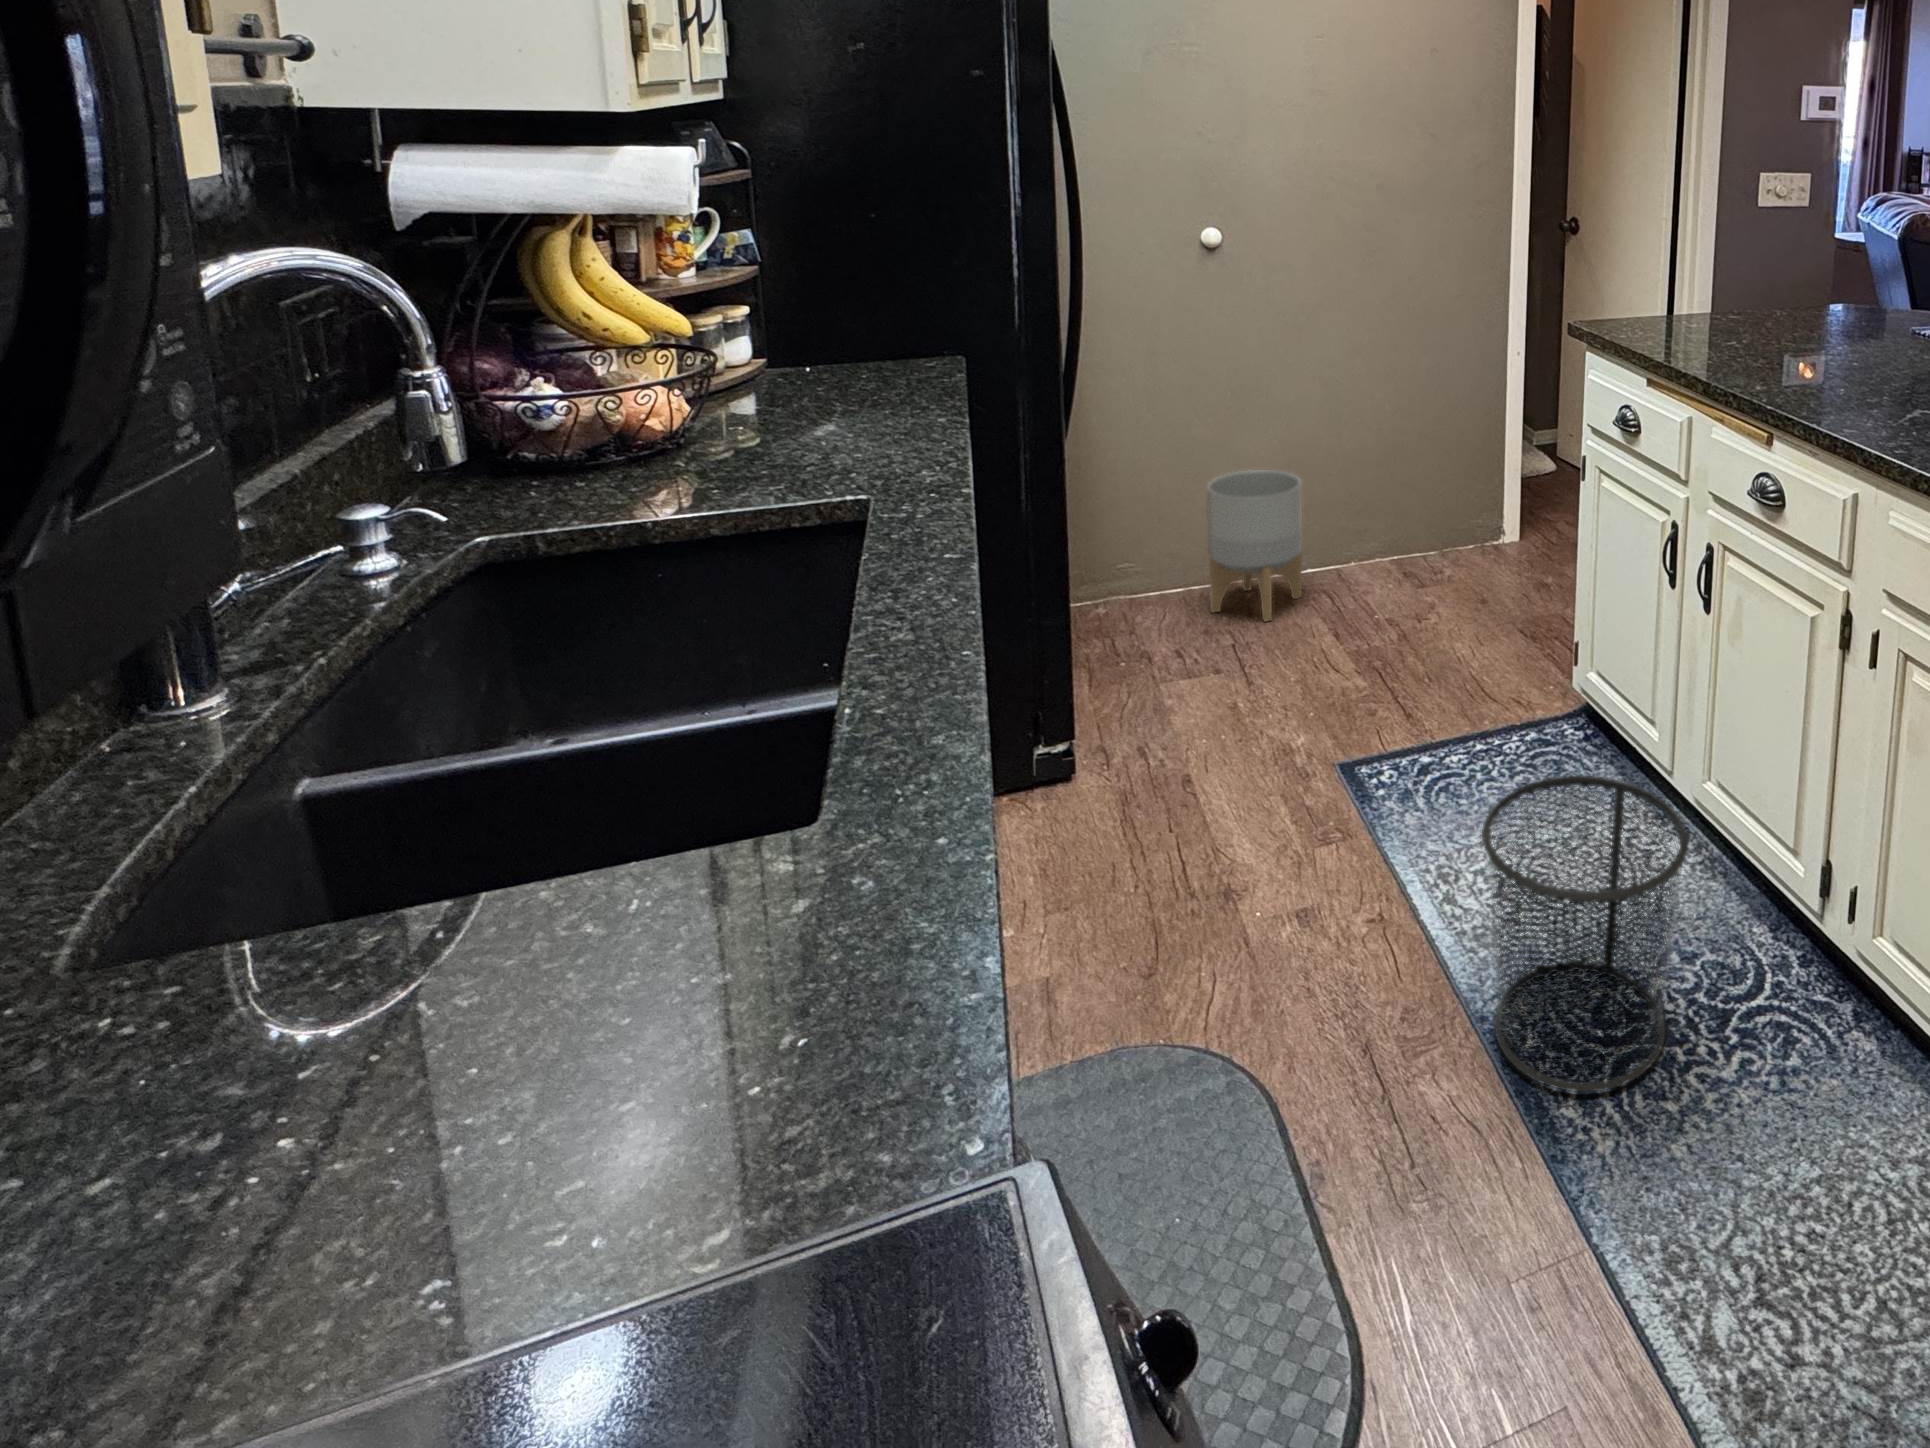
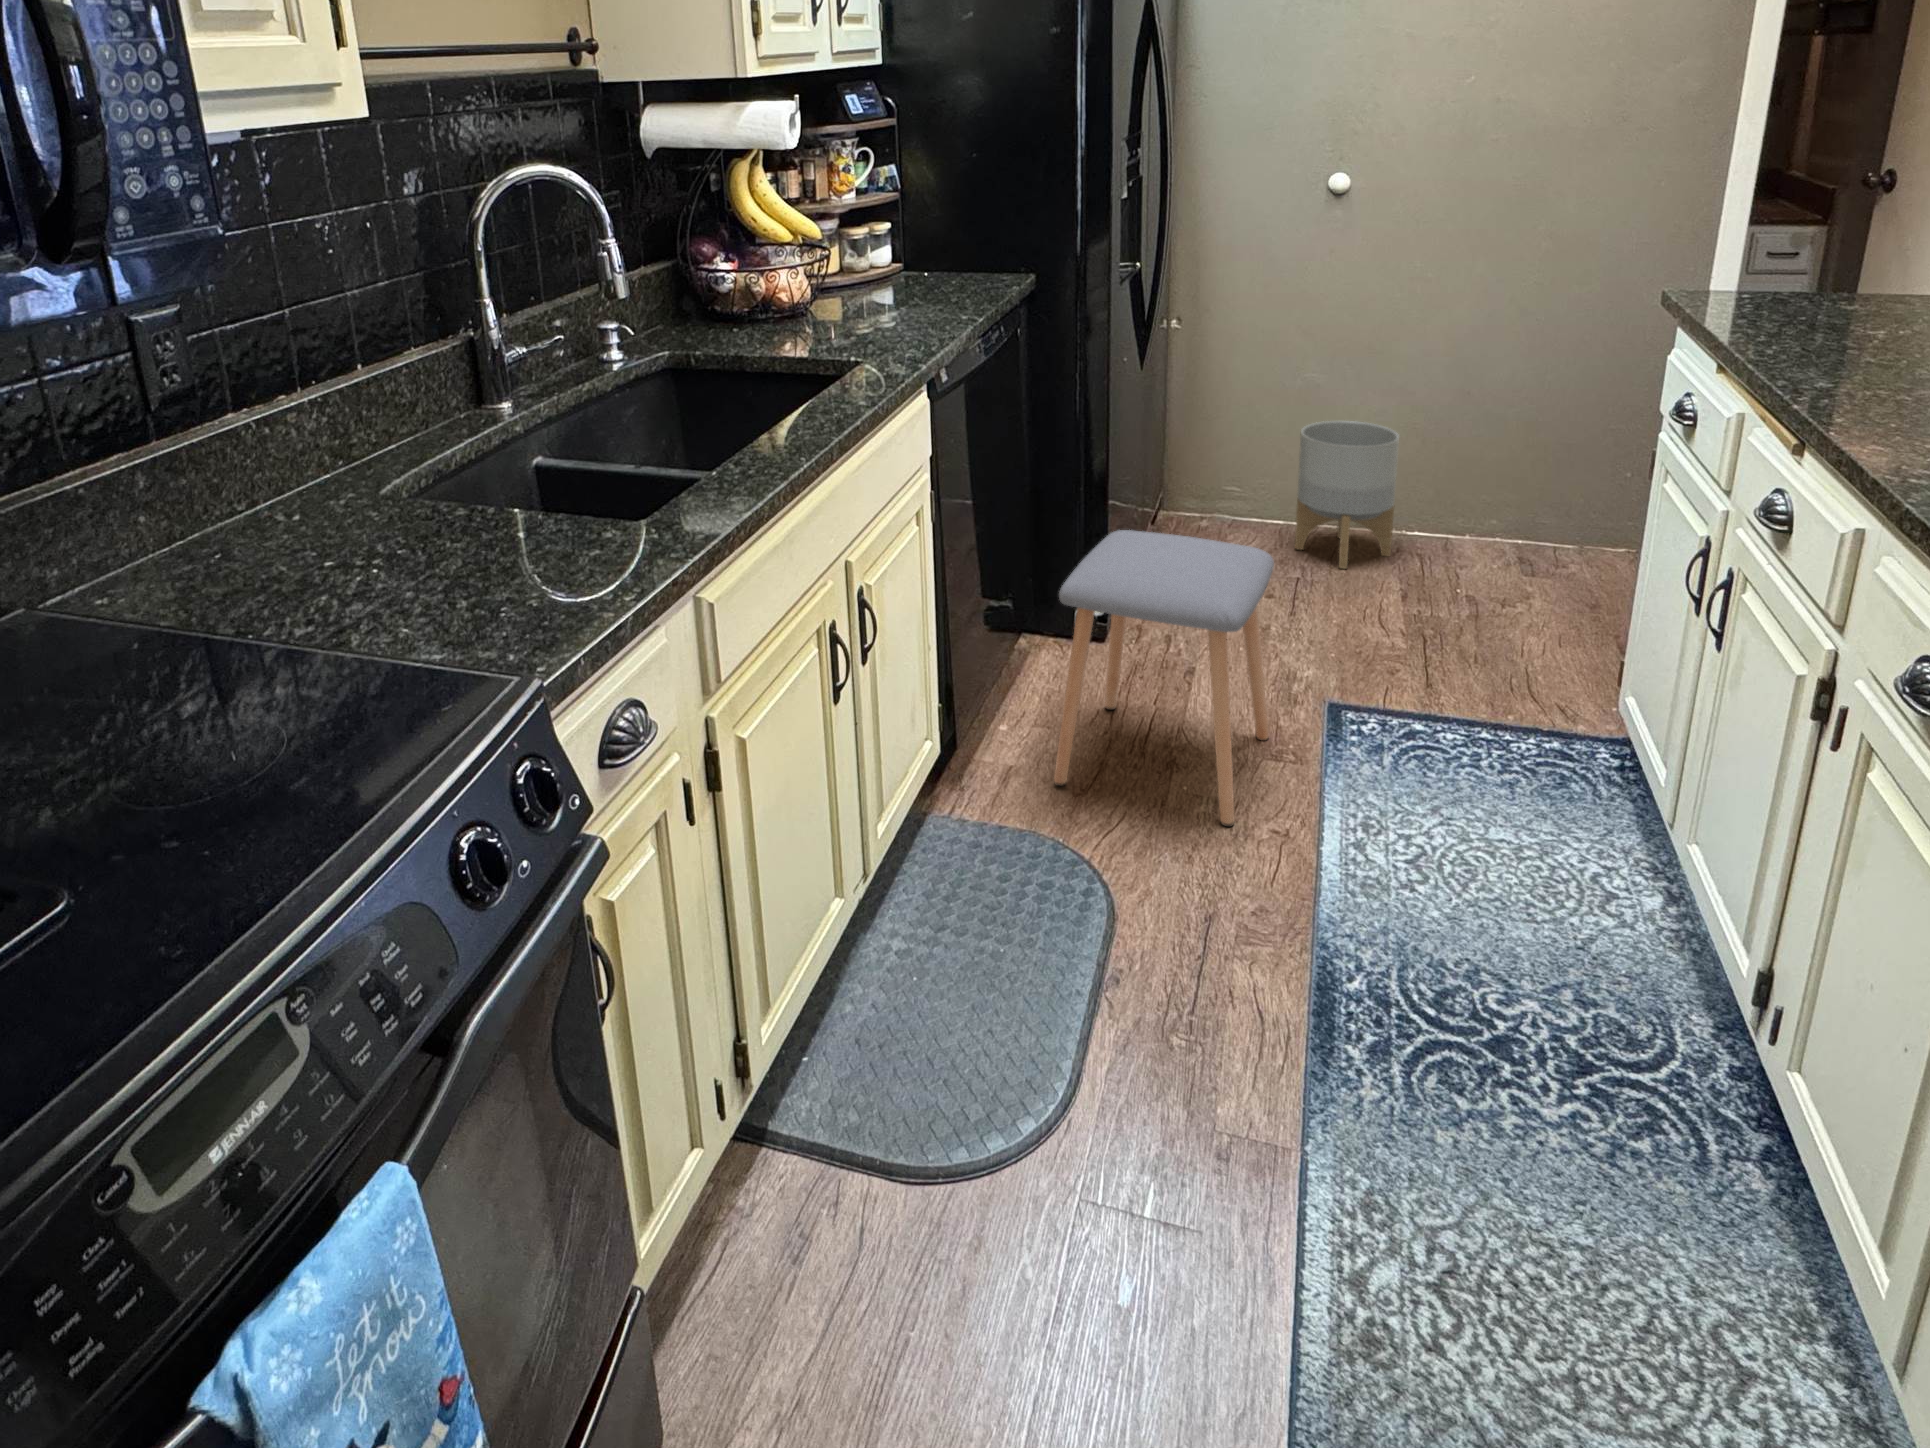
stool: none [1106,624,1330,977] -> present [1054,530,1274,827]
waste bin: present [1482,775,1689,1092] -> none [1316,748,1556,1062]

